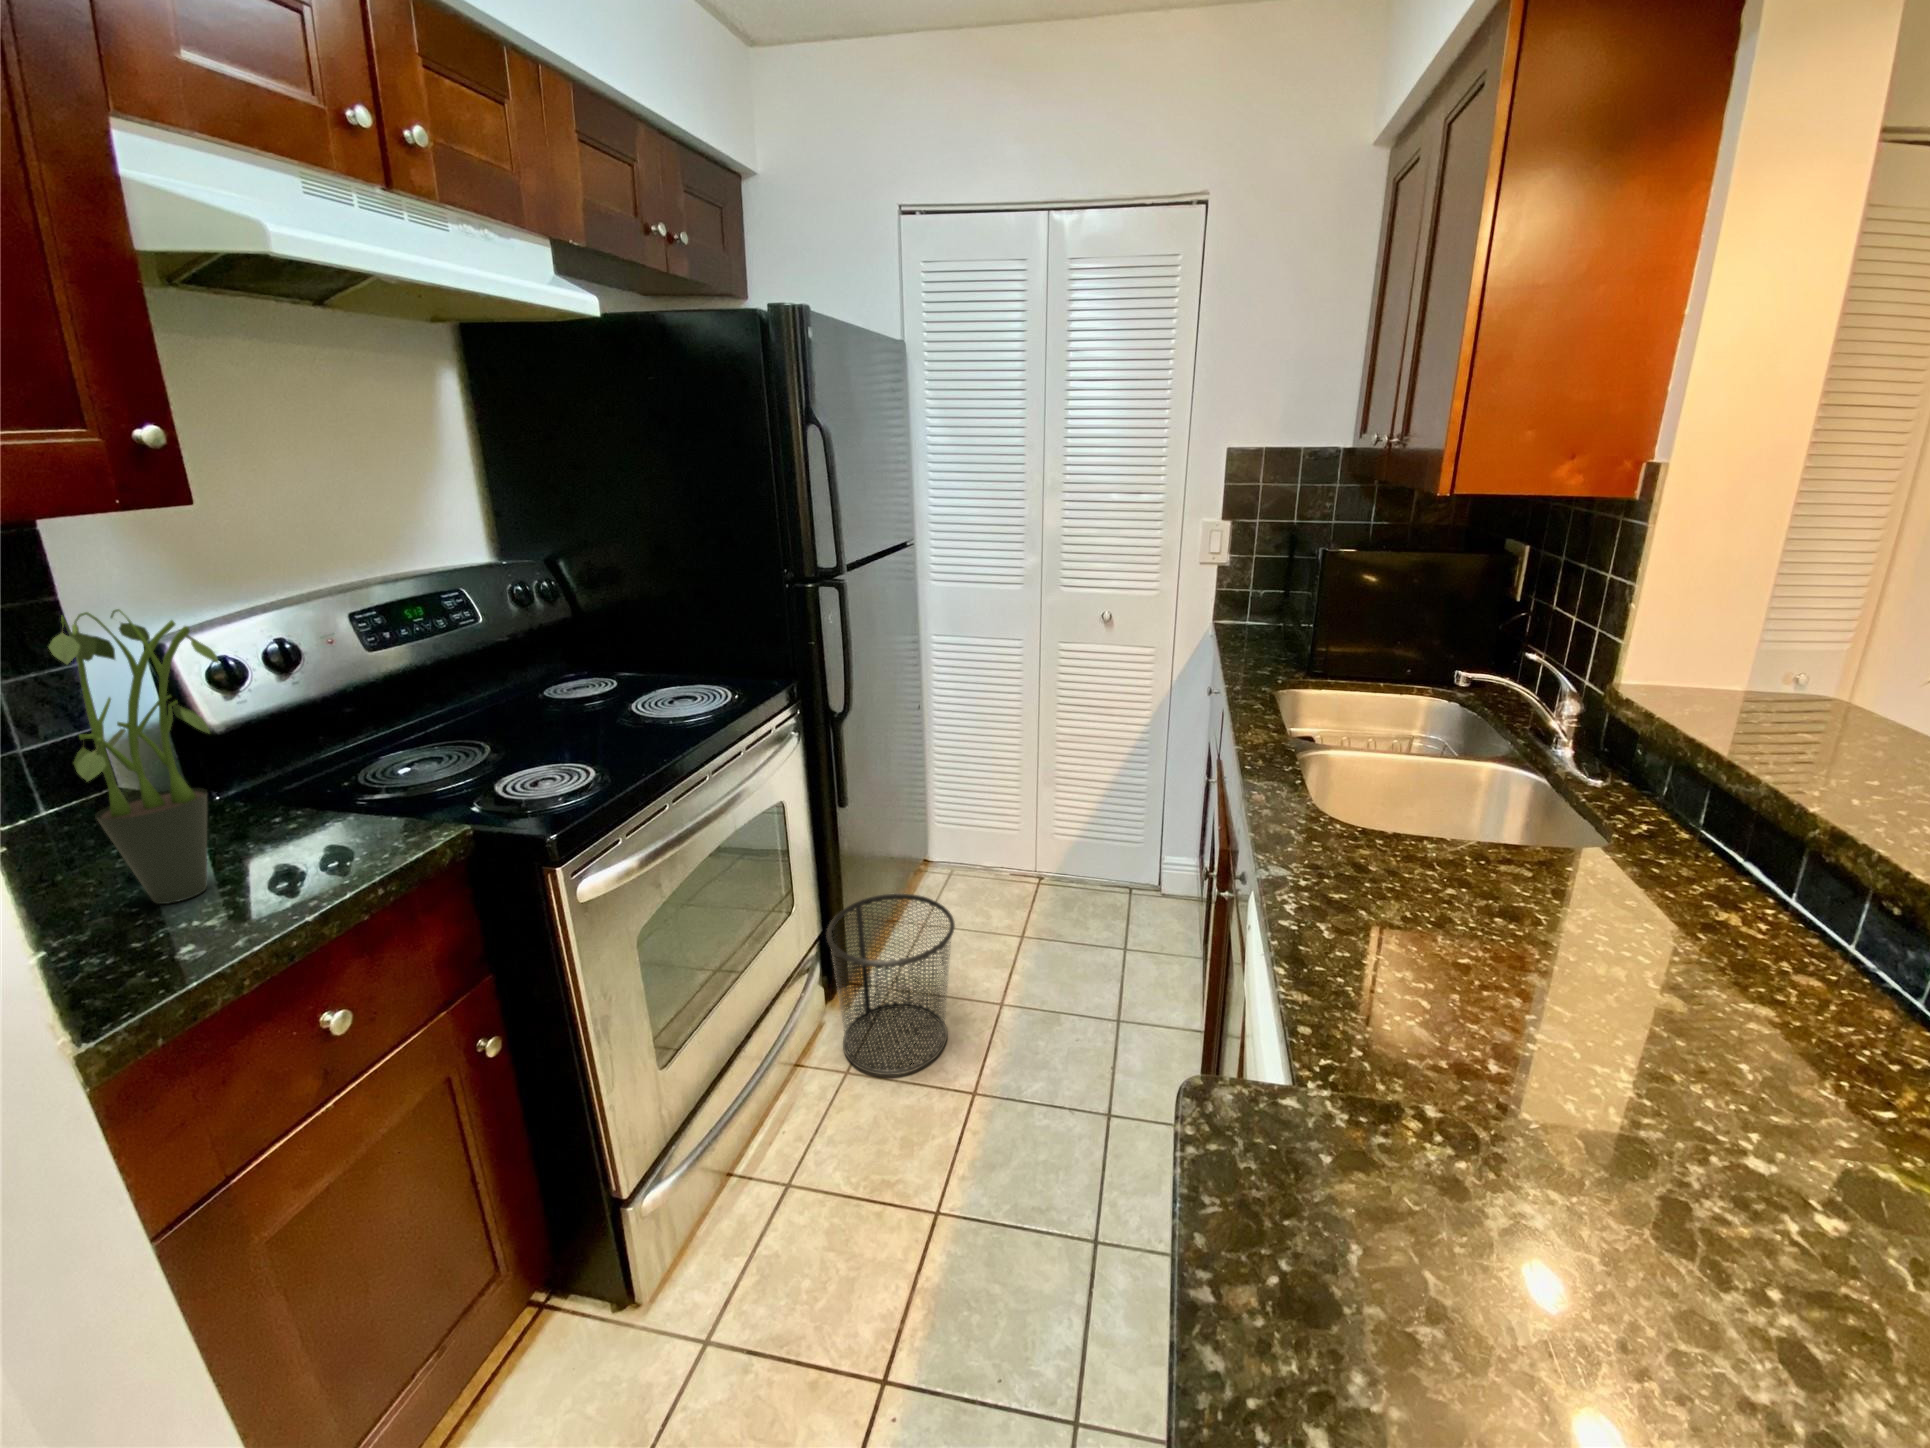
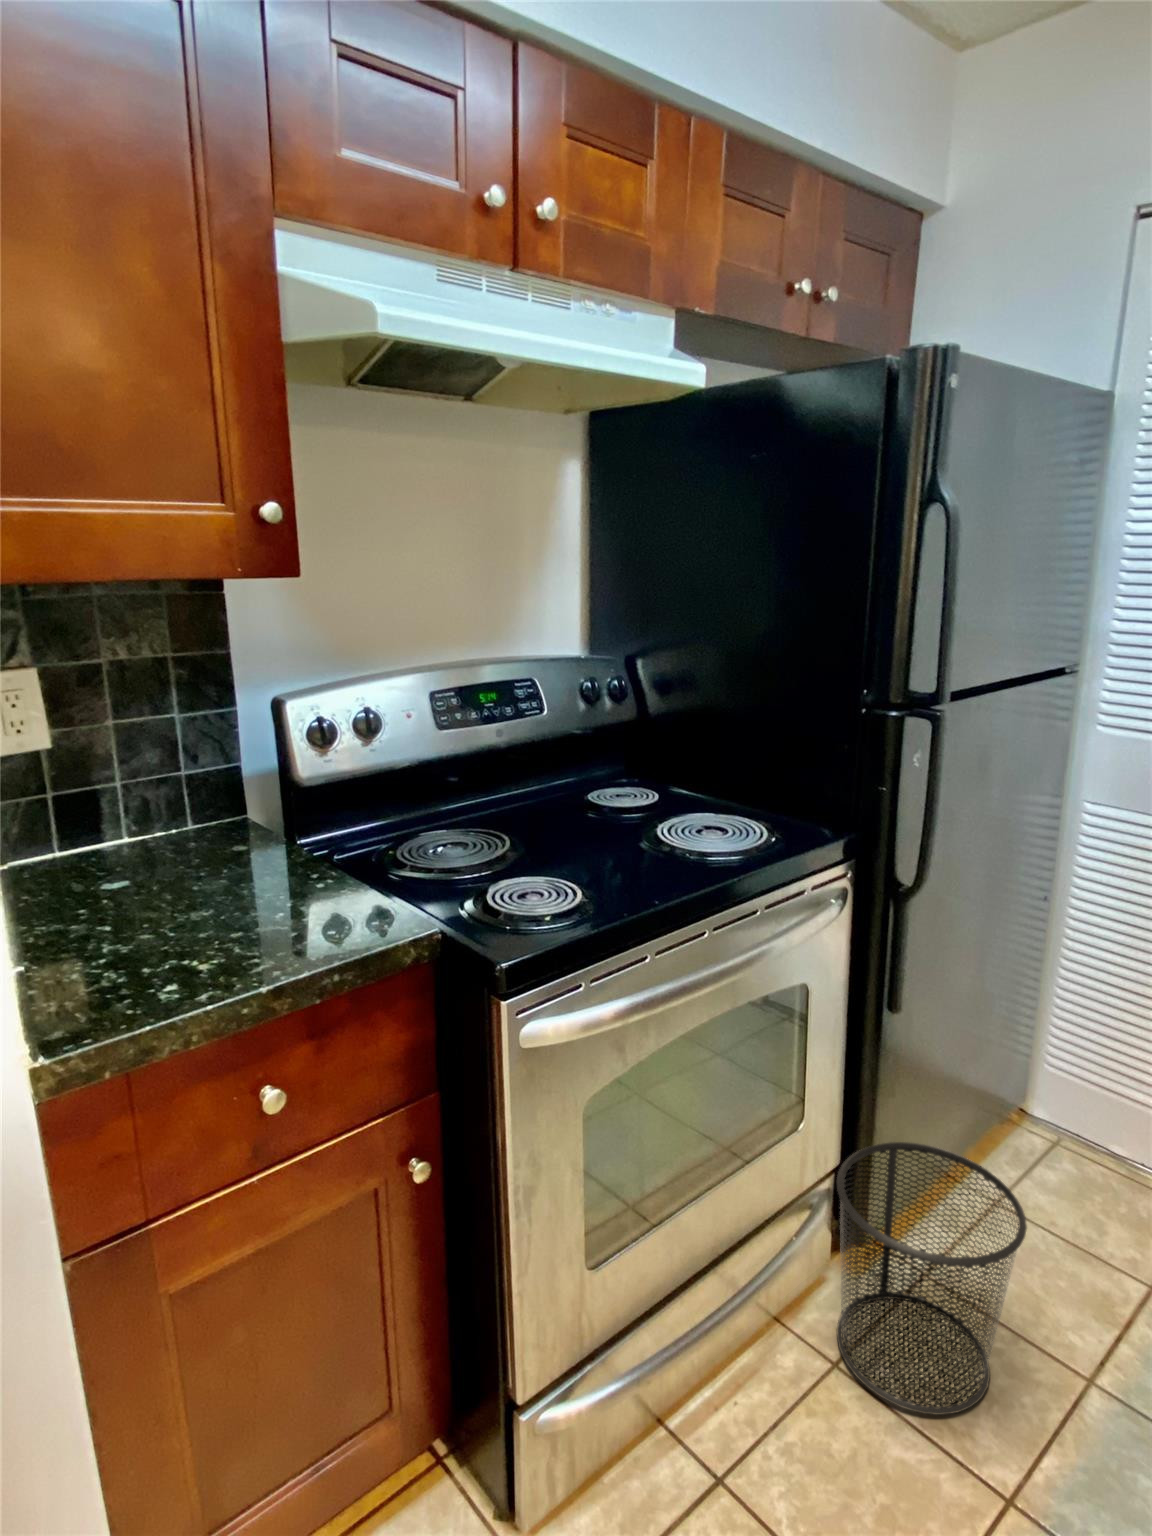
potted plant: present [49,609,219,904] -> none [153,665,267,935]

